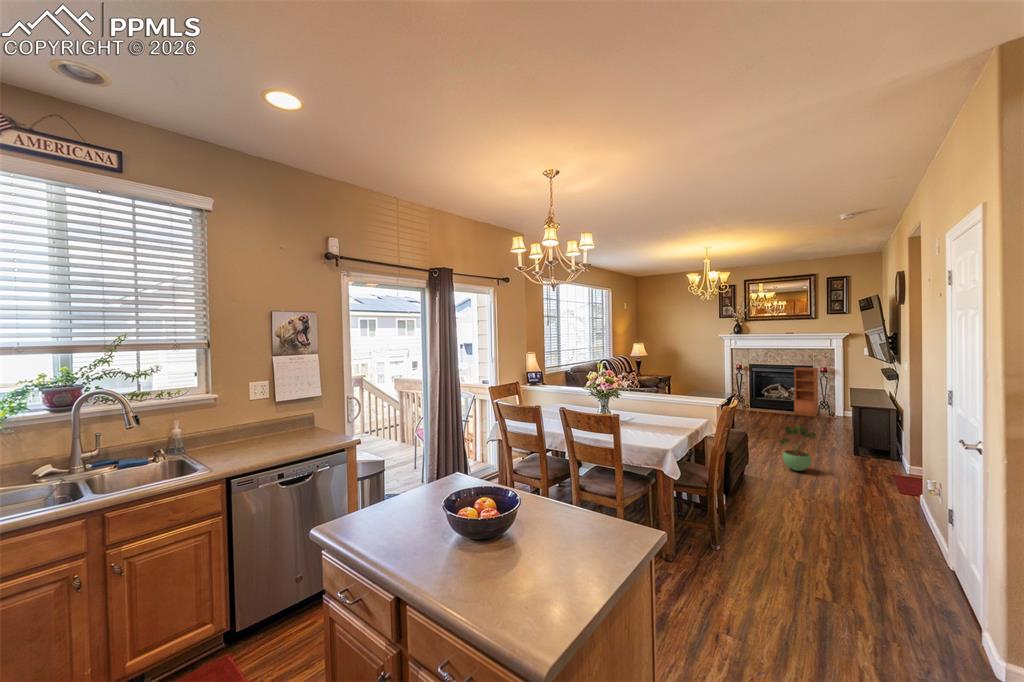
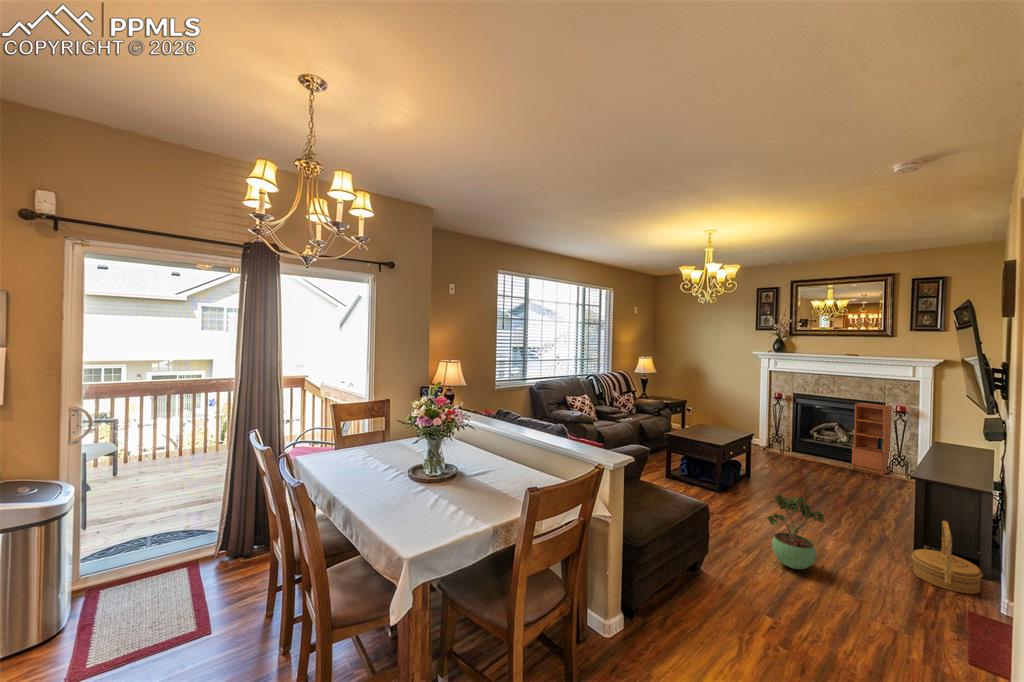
basket: none [860,432,900,471] -> present [912,521,982,594]

